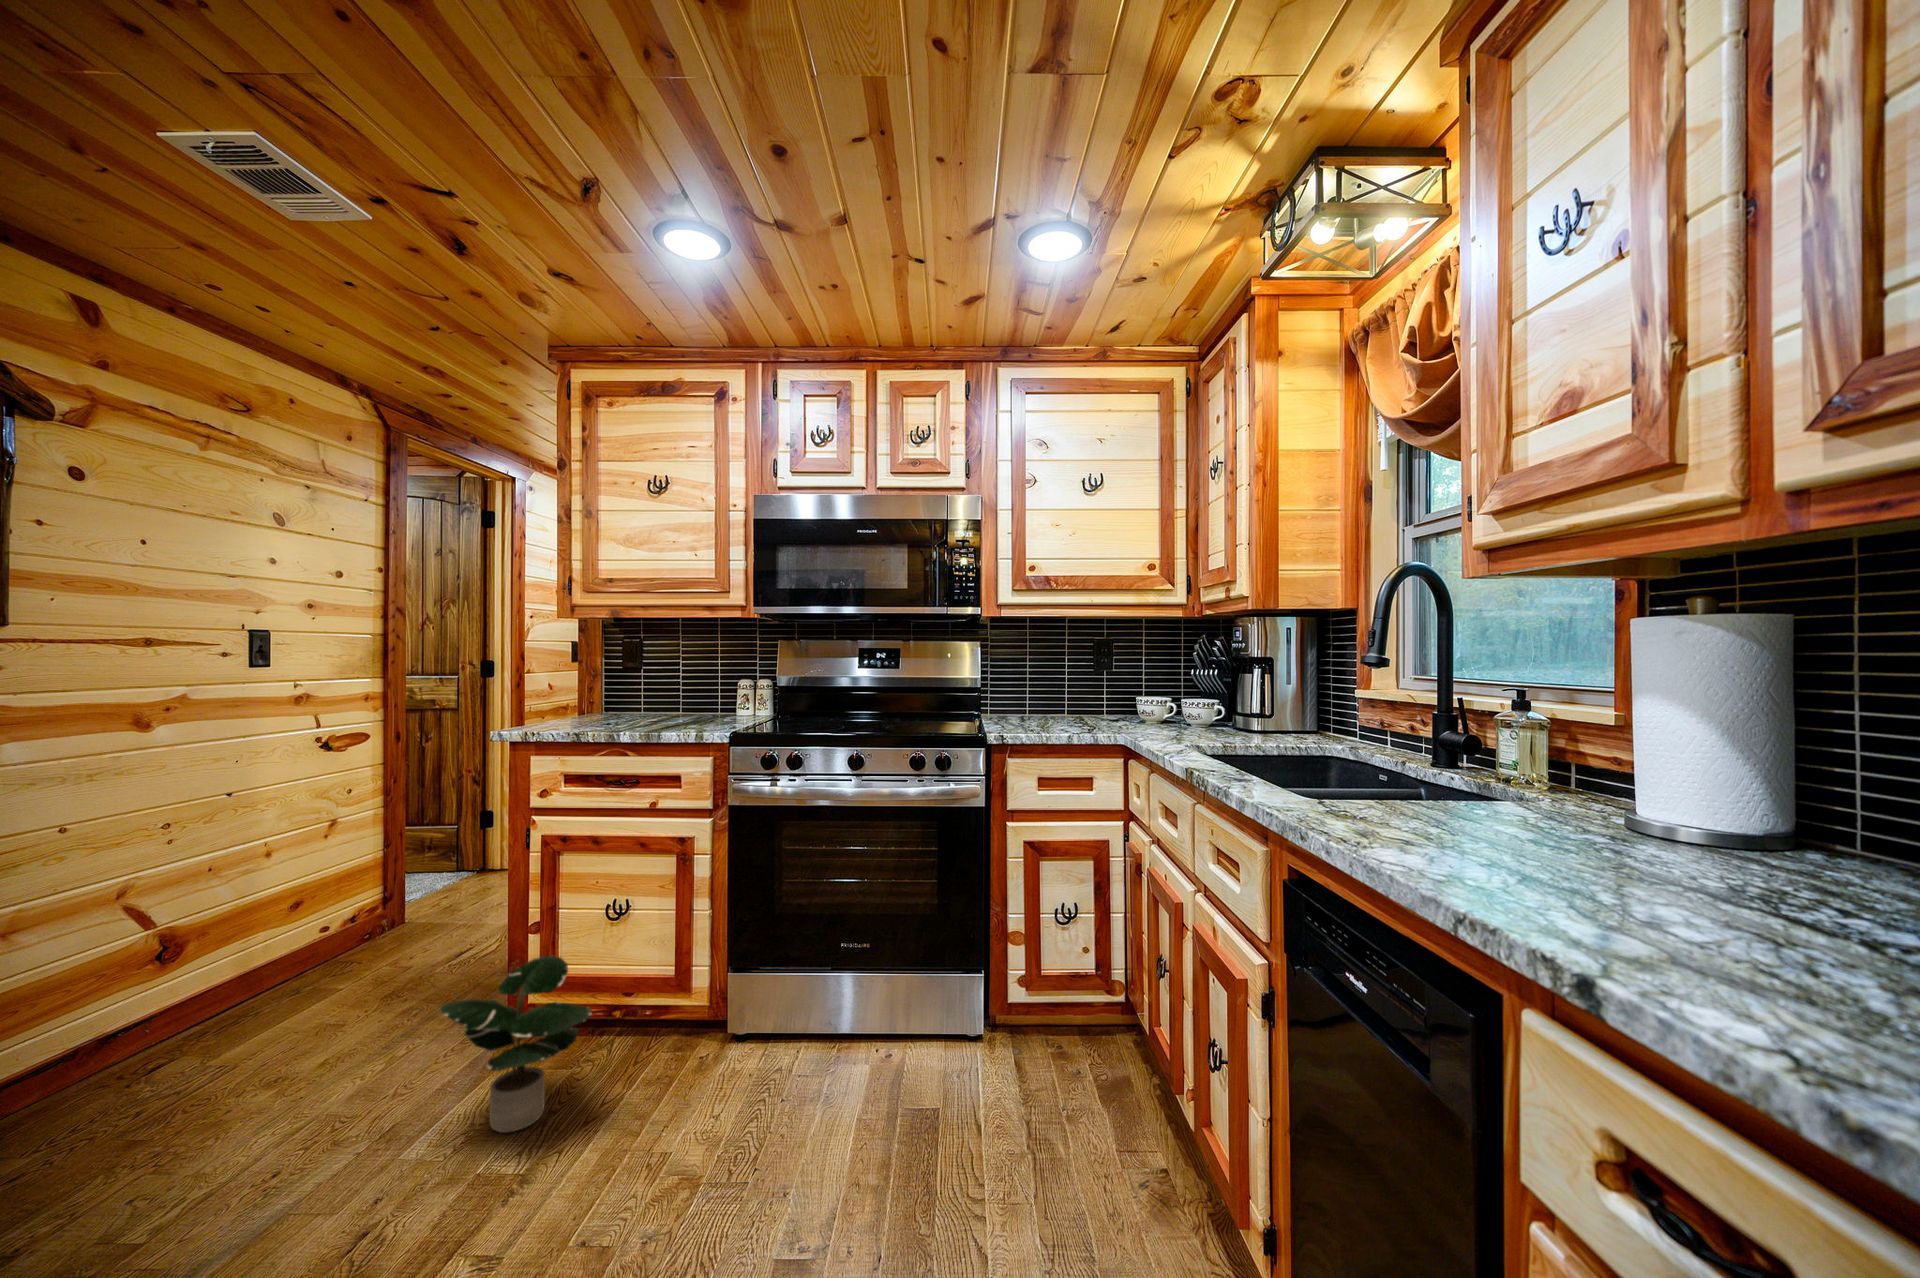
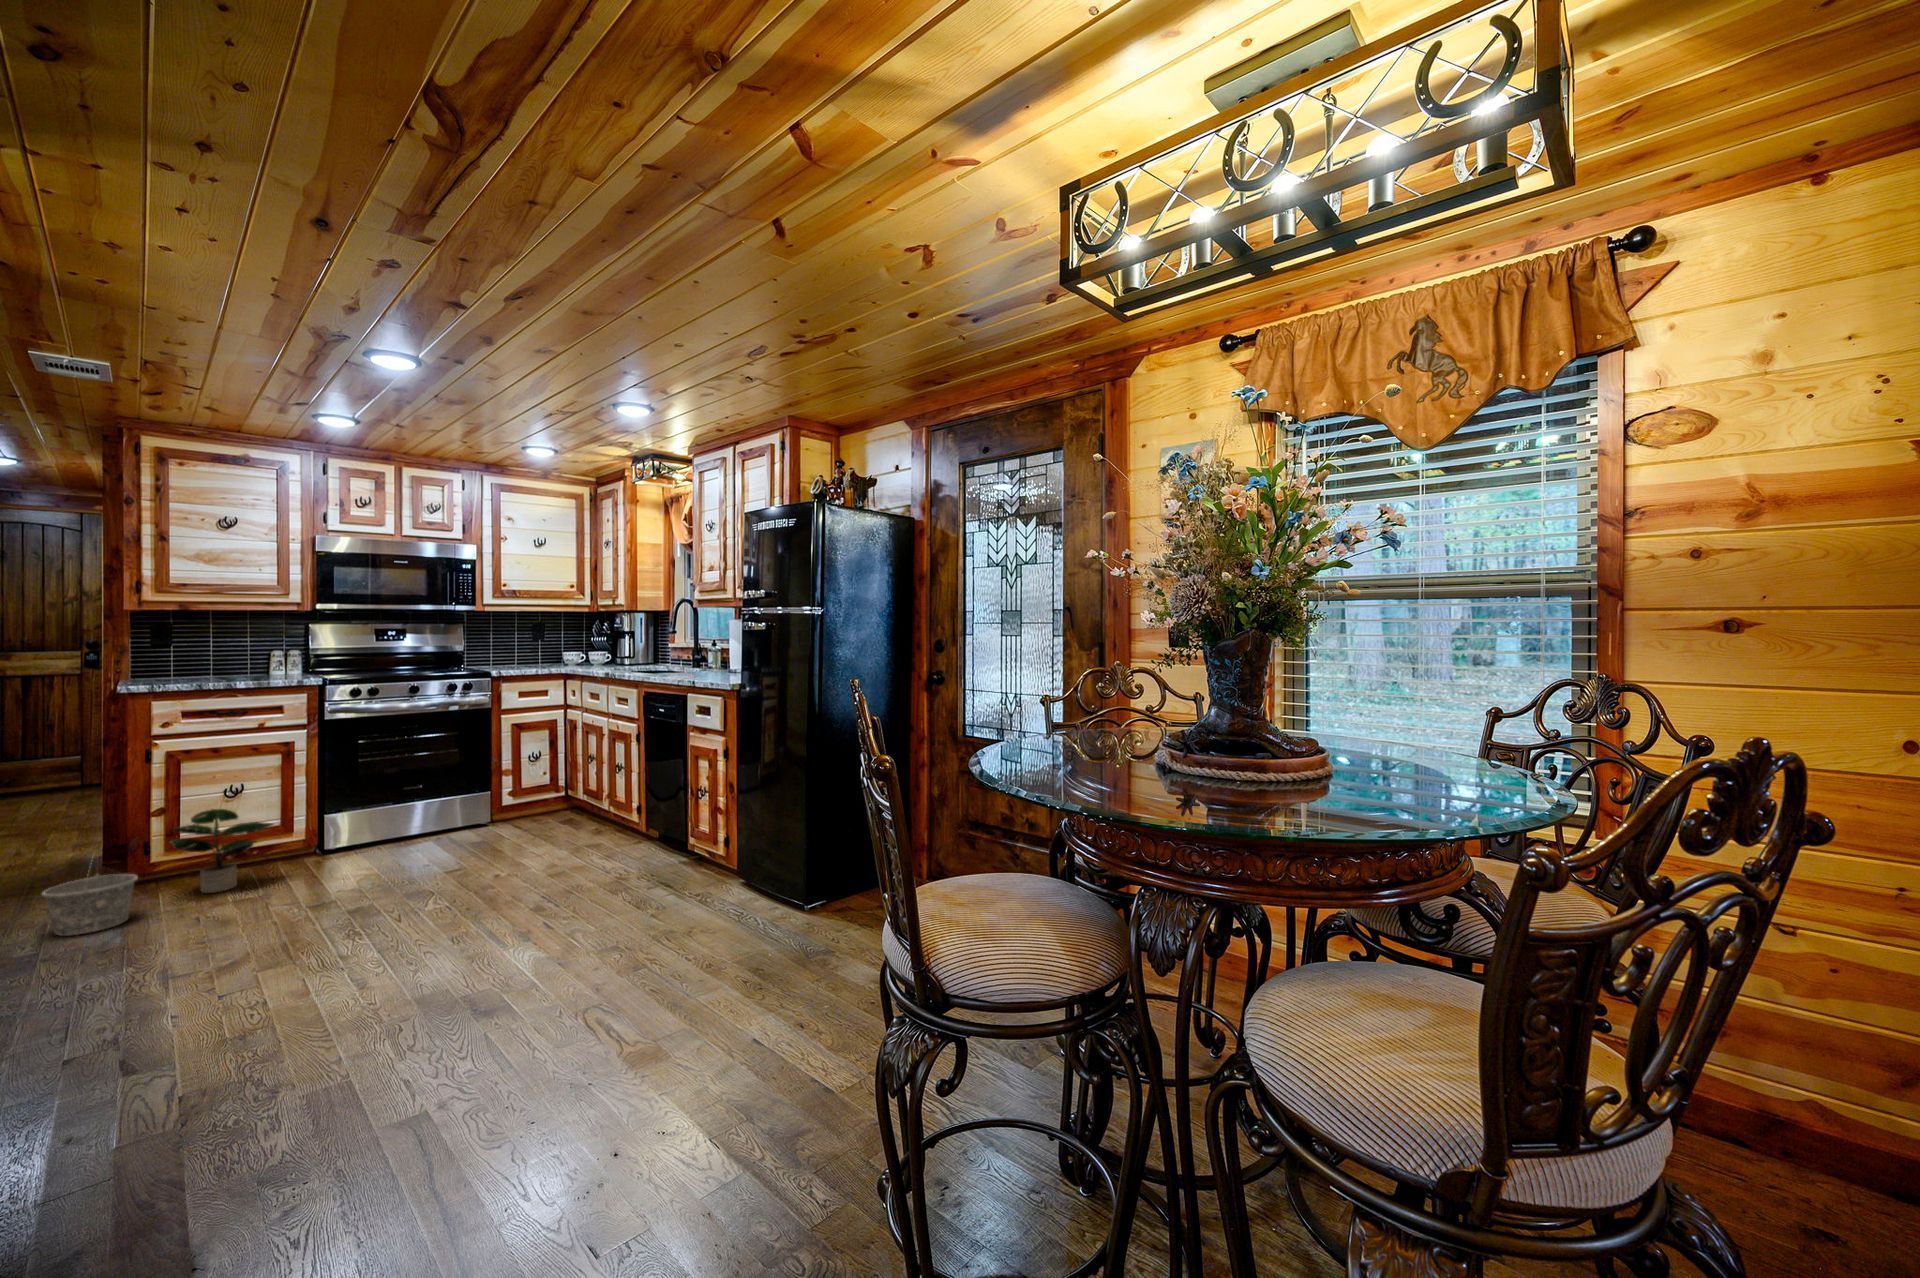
bucket: none [216,1044,362,1214] -> present [42,852,138,936]

